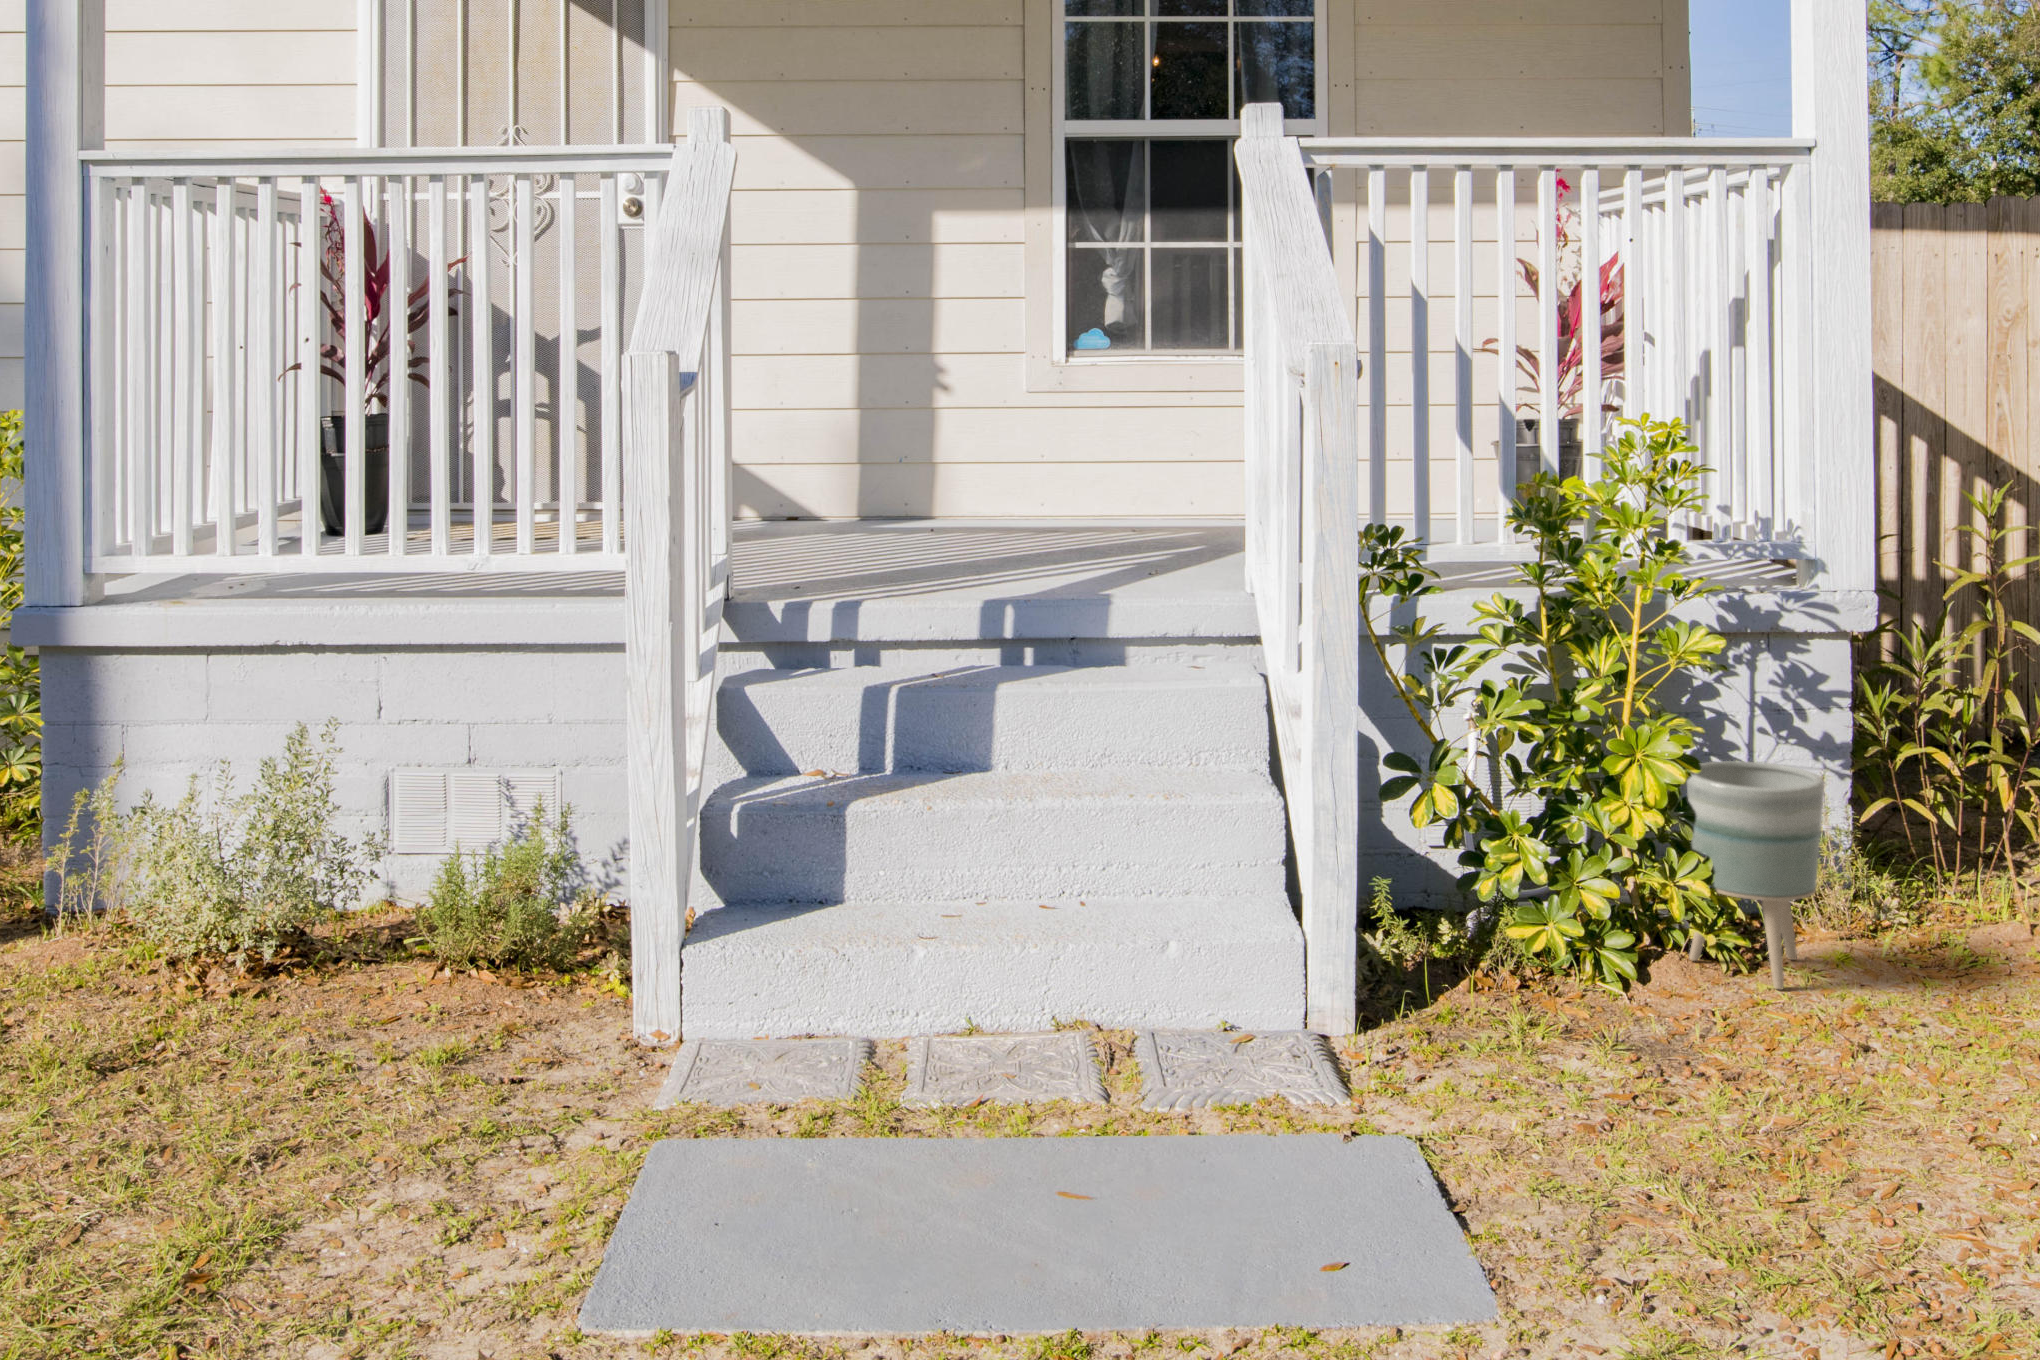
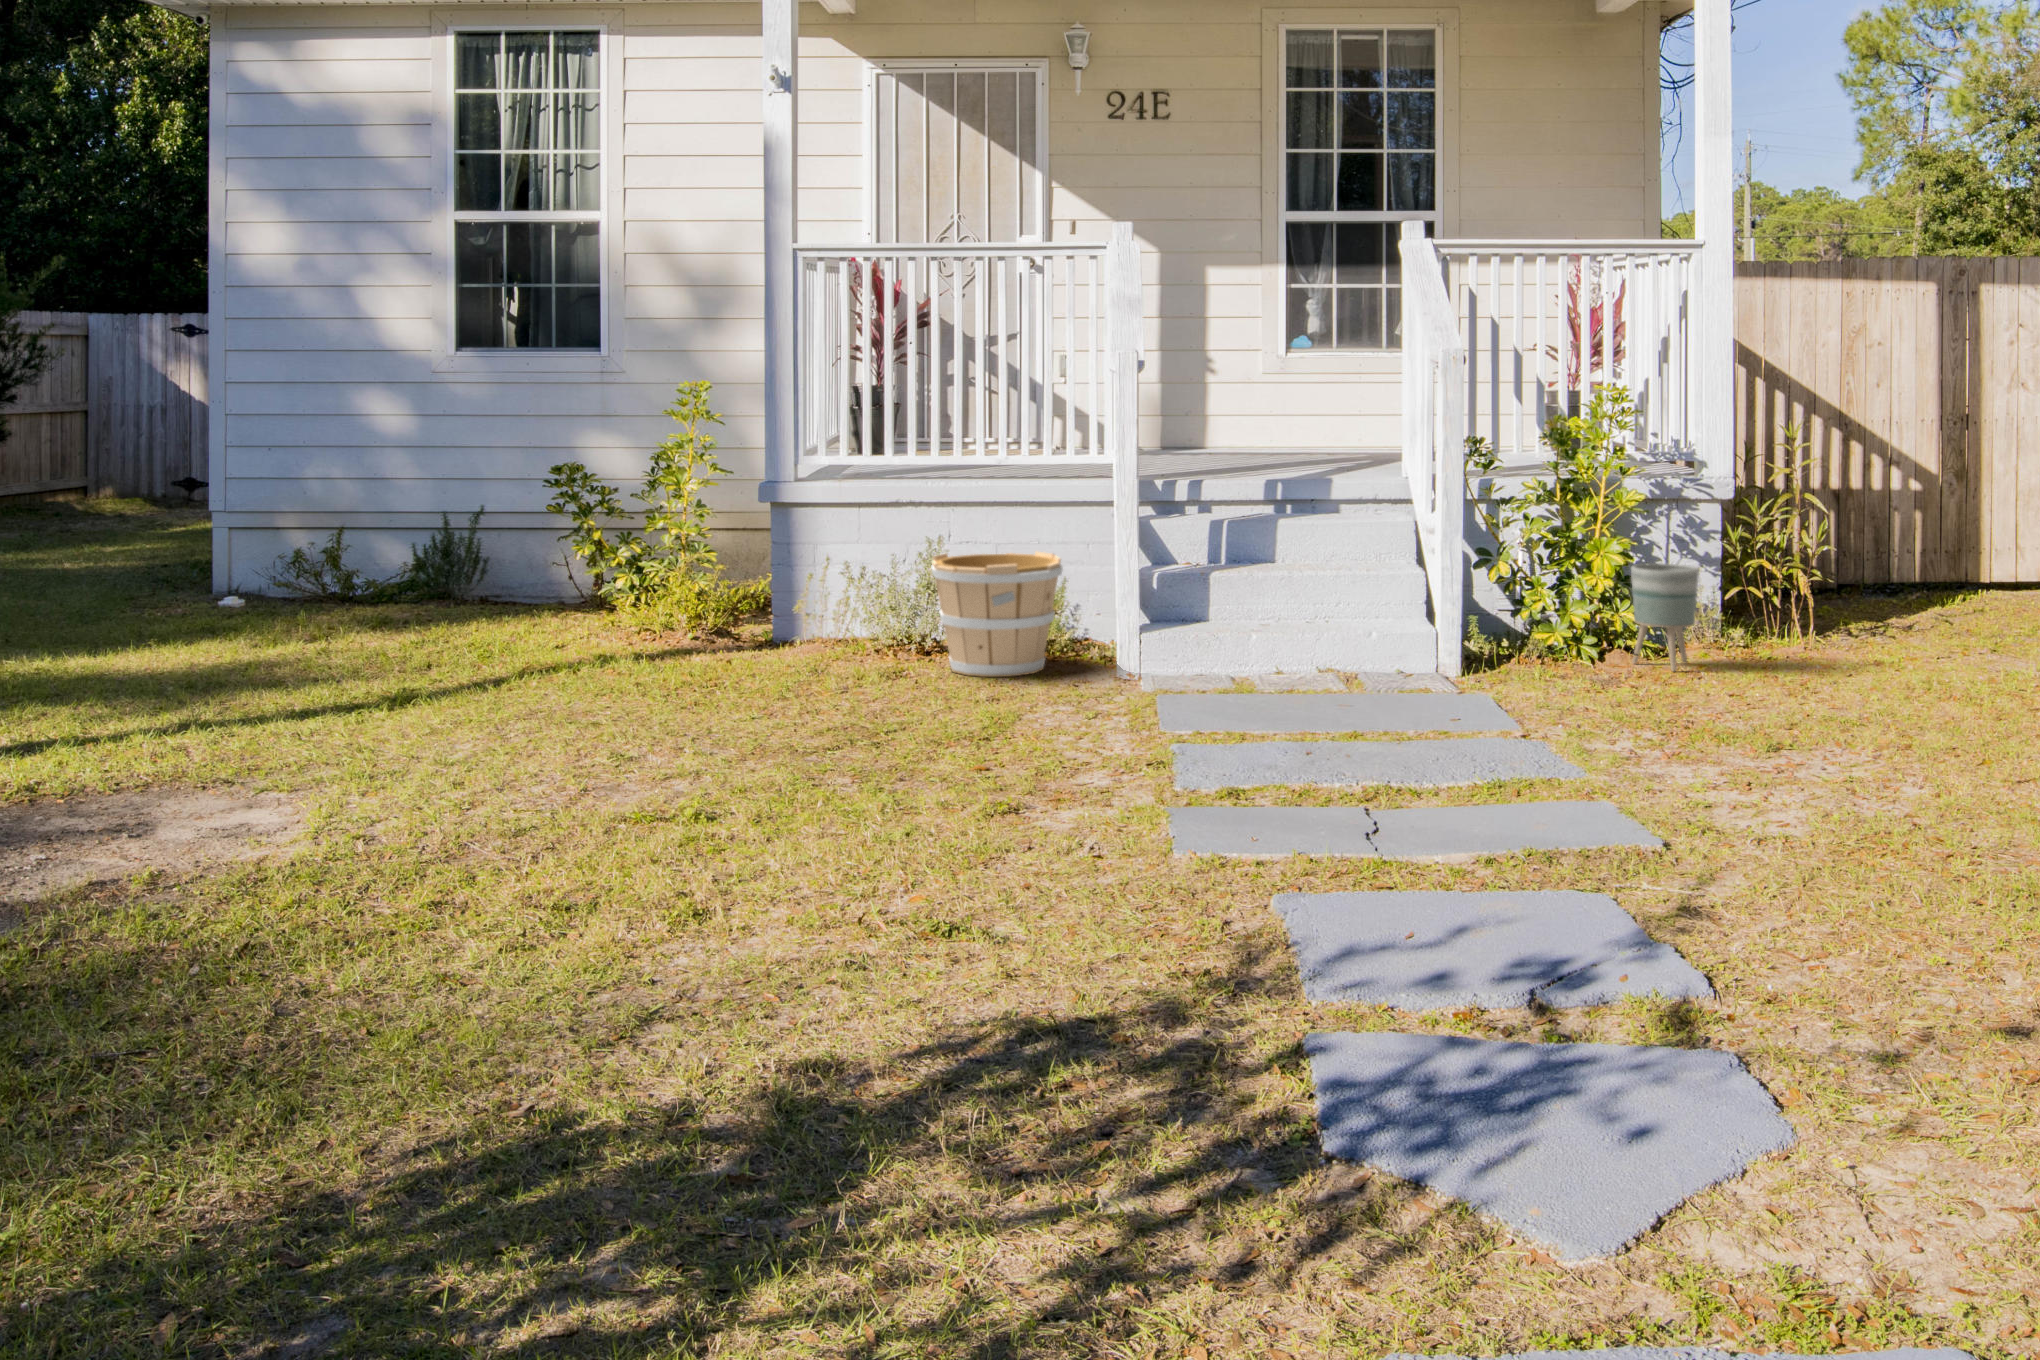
wooden bucket: none [301,739,571,1010] -> present [931,552,1063,677]

